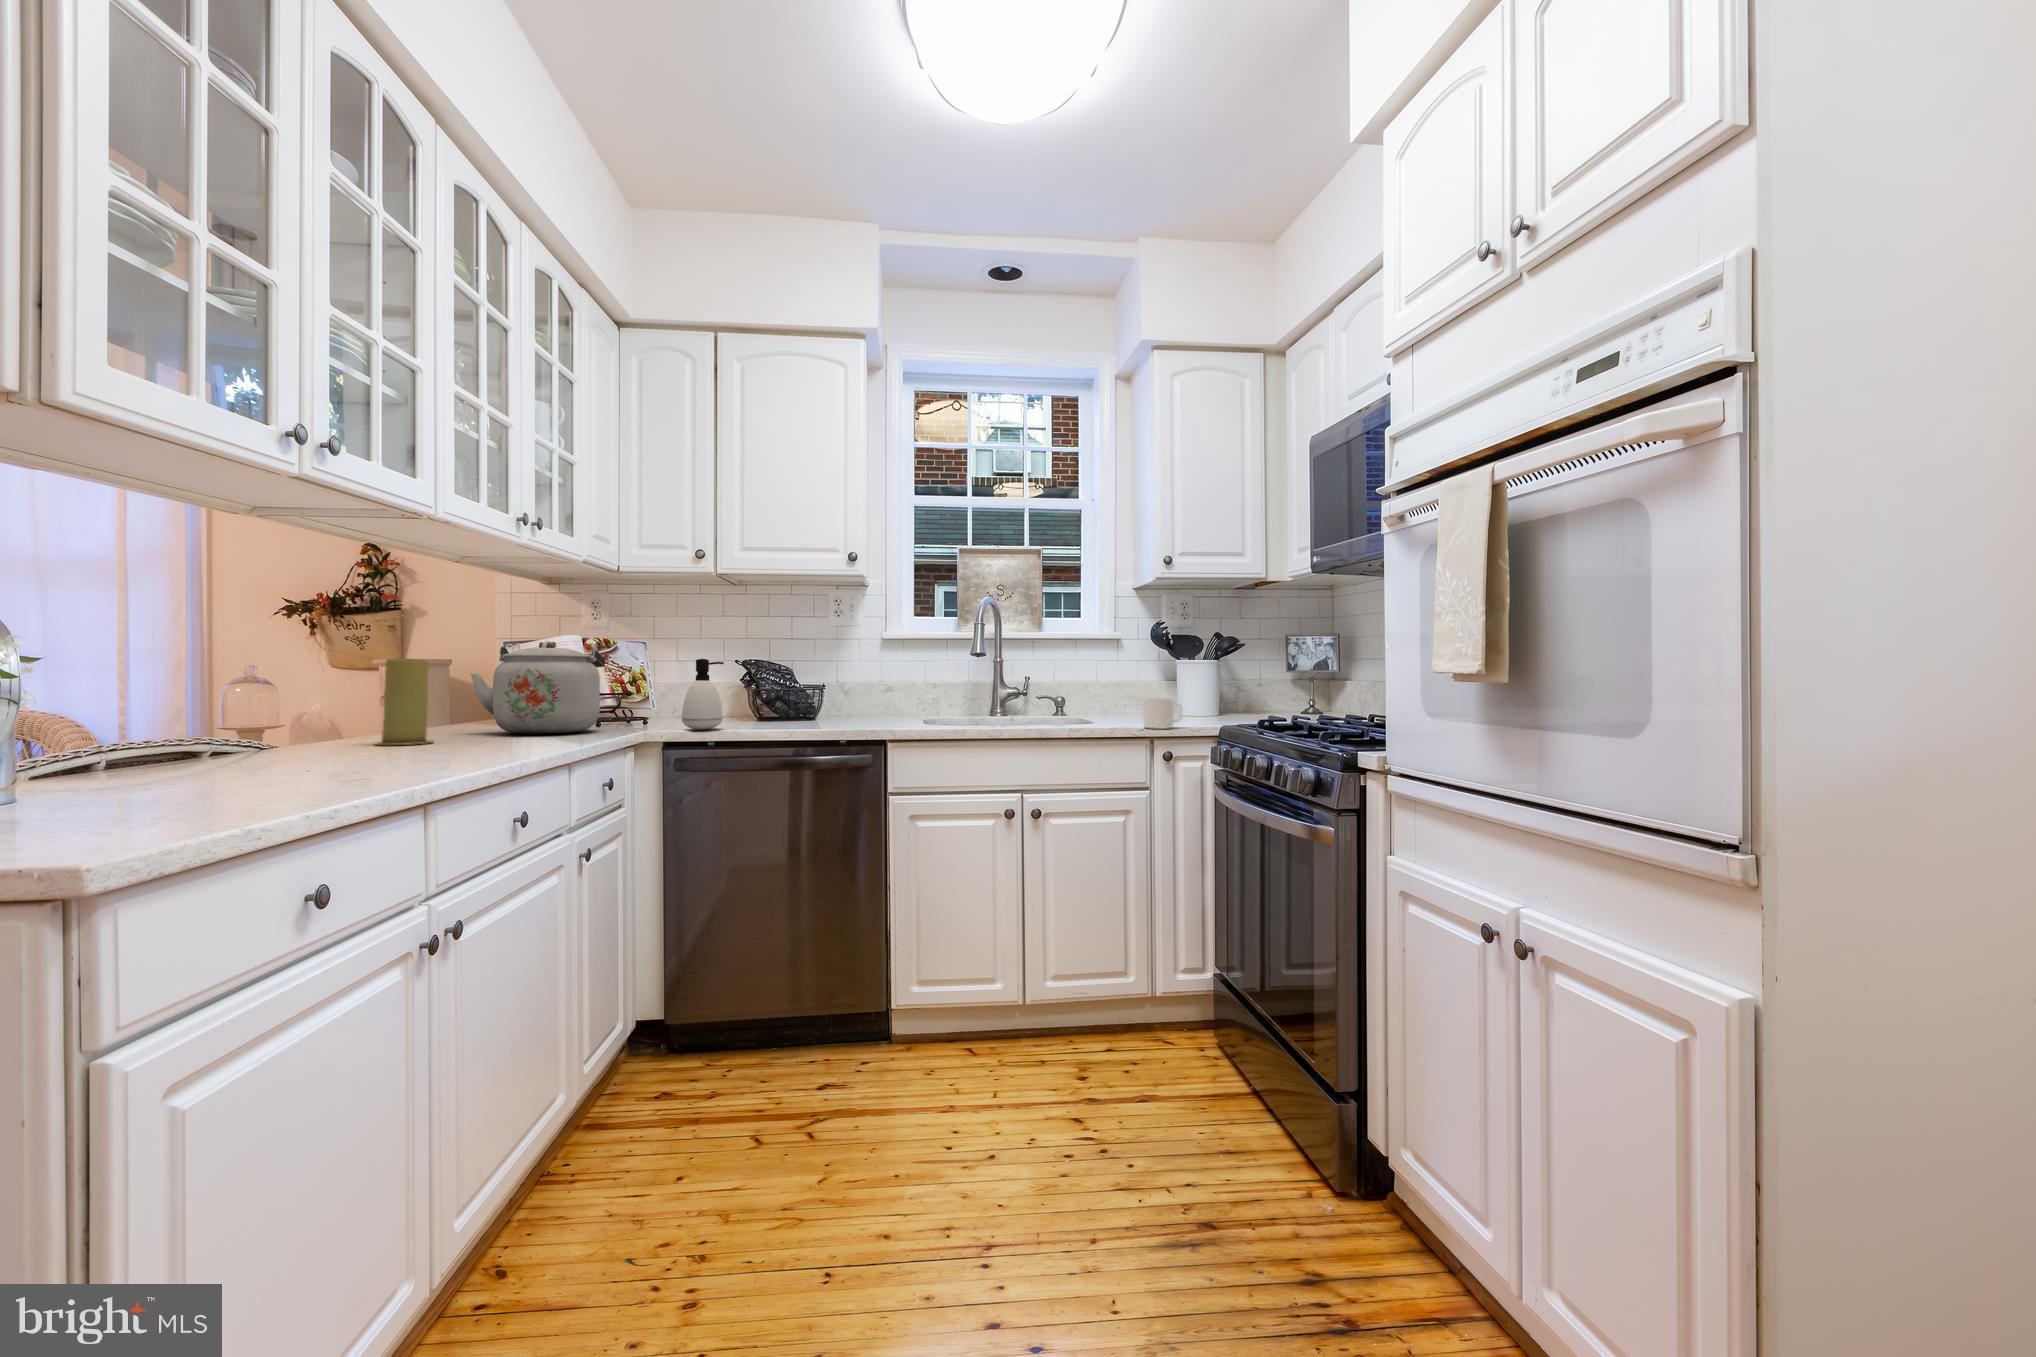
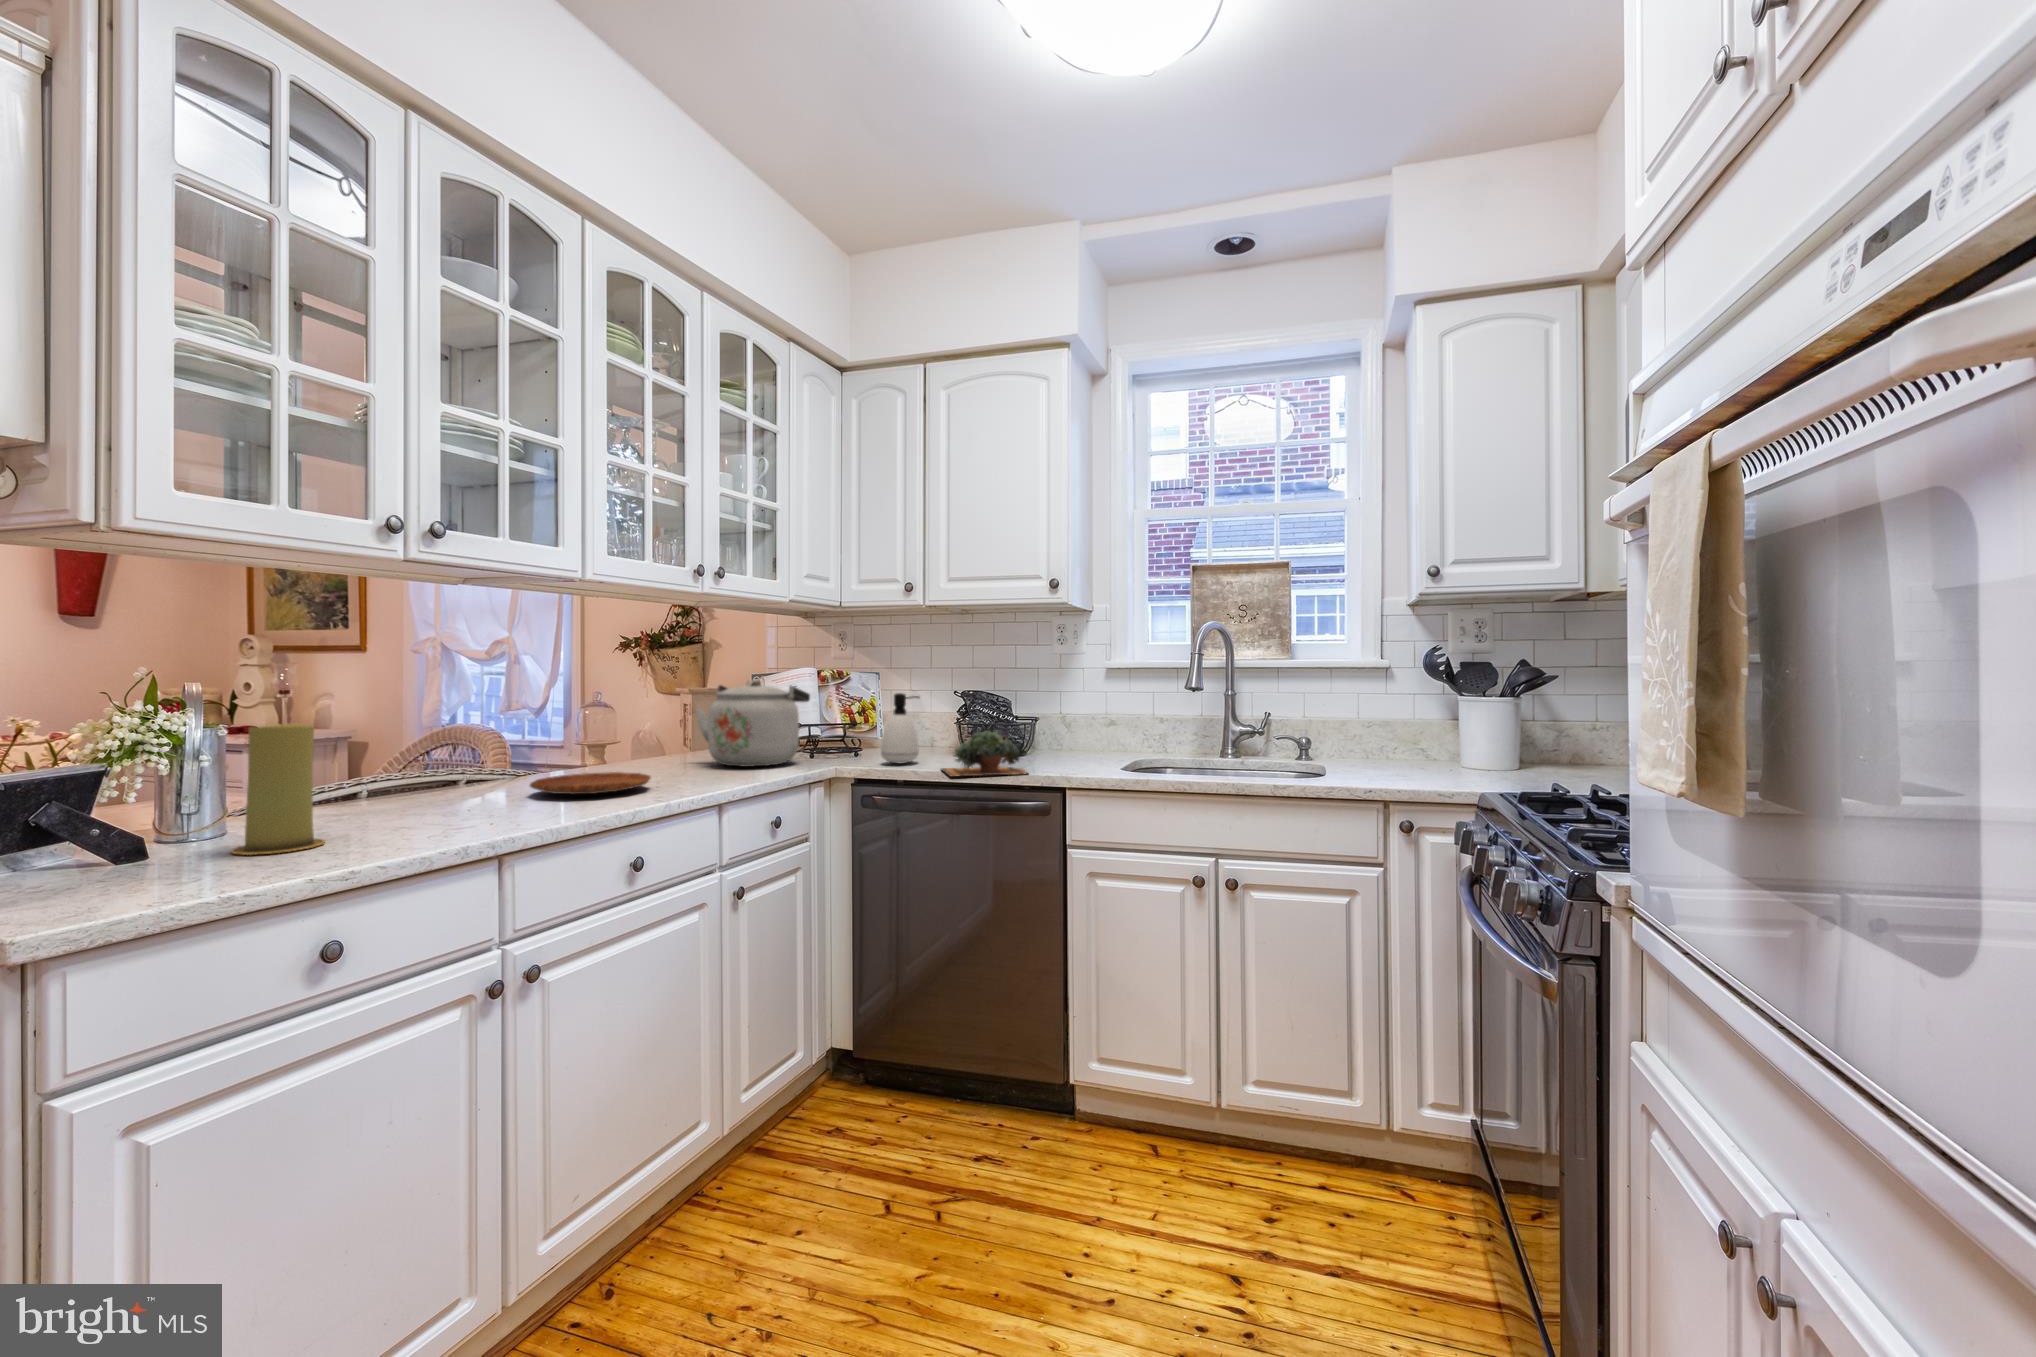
candle: present [376,659,433,745] -> present [231,723,325,855]
succulent plant: none [756,692,852,735] -> present [941,731,1027,777]
mug: present [1144,699,1182,729] -> none [1378,749,1432,790]
tray: none [335,735,486,755] -> present [530,772,651,794]

